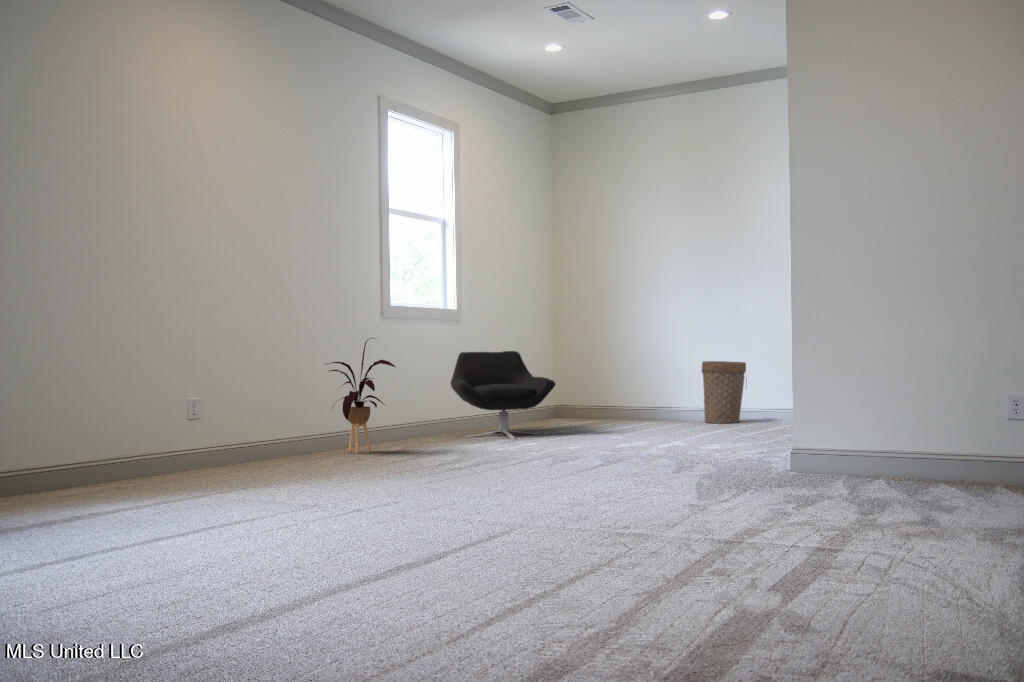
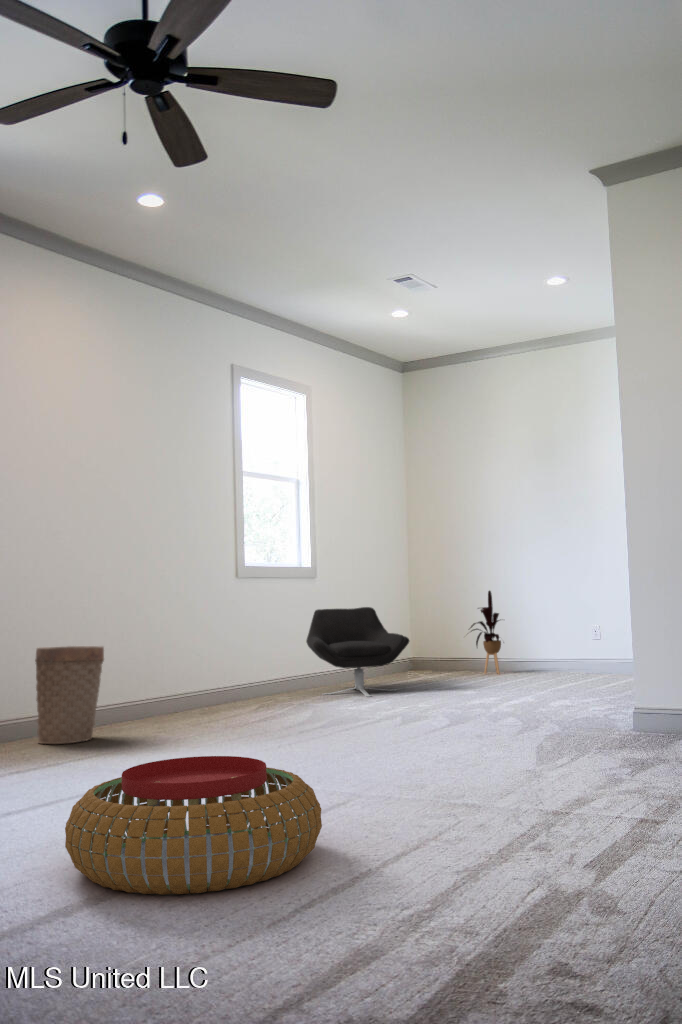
house plant: present [327,338,395,453] -> present [470,591,501,674]
basket: present [702,361,746,423] -> present [35,646,104,744]
pouf: none [222,477,493,613] -> present [65,756,322,895]

